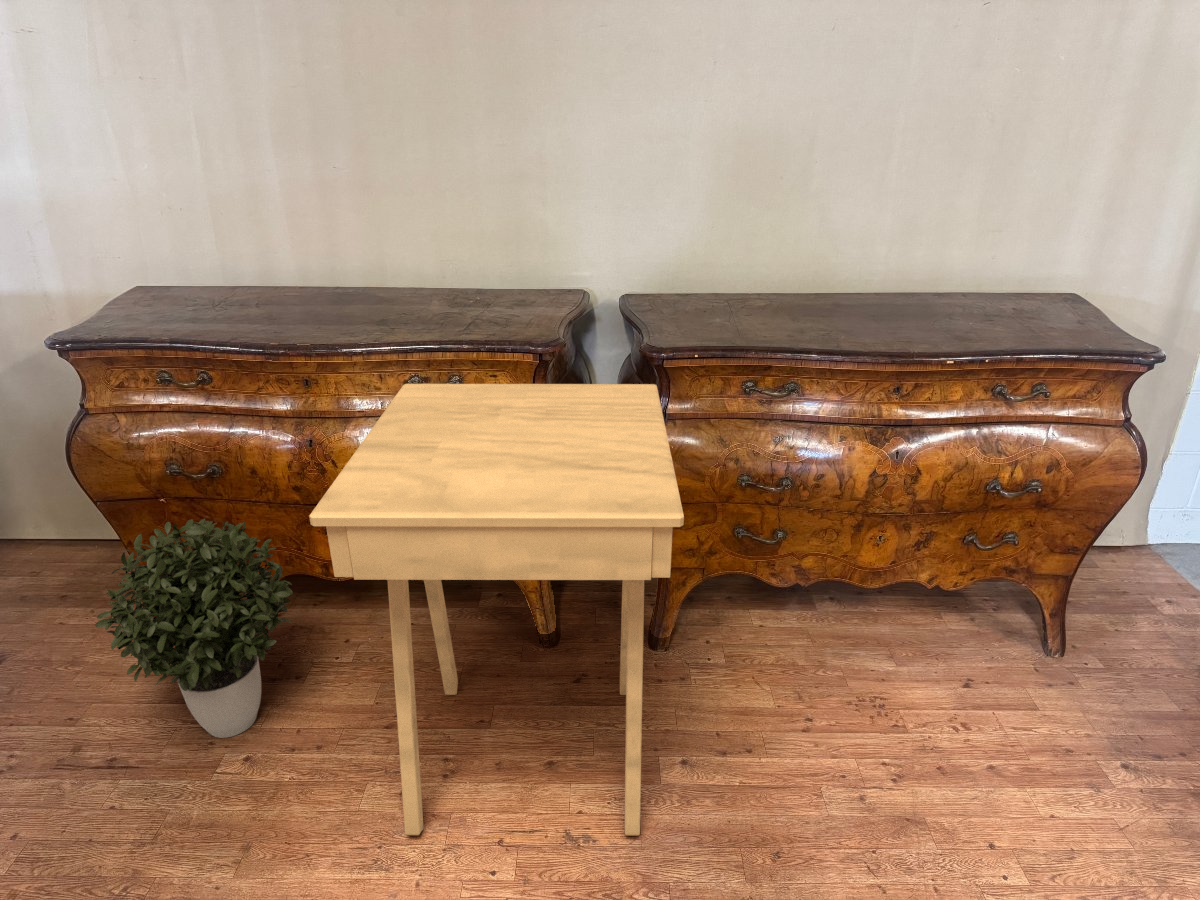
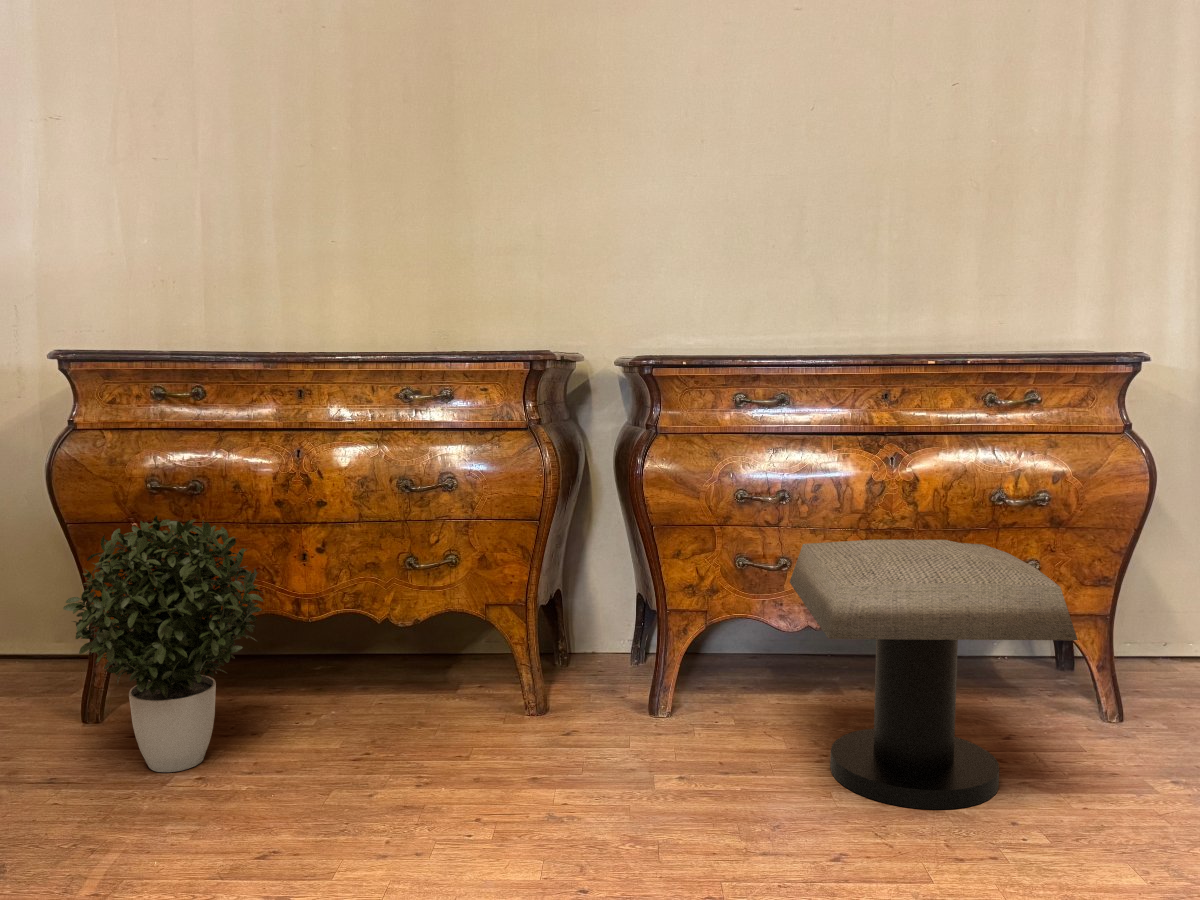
side table: present [309,384,684,836] -> none [321,389,658,829]
stool: none [785,528,1076,798] -> present [790,540,1078,810]

